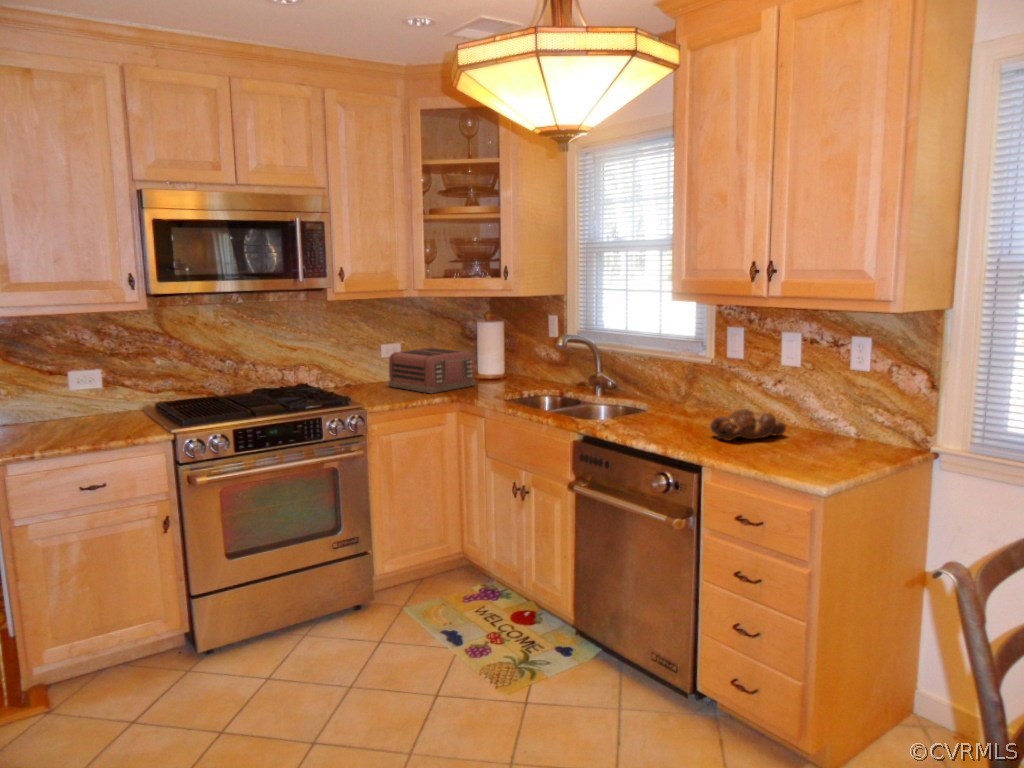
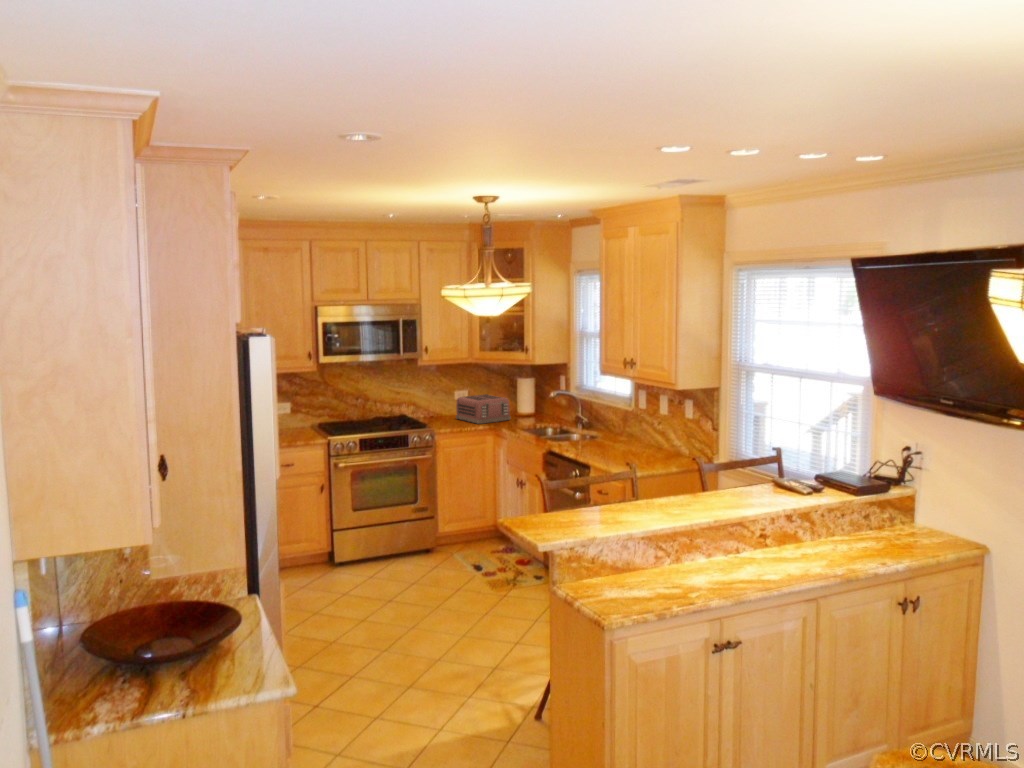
bread loaf: present [710,409,786,441] -> none [610,438,653,455]

